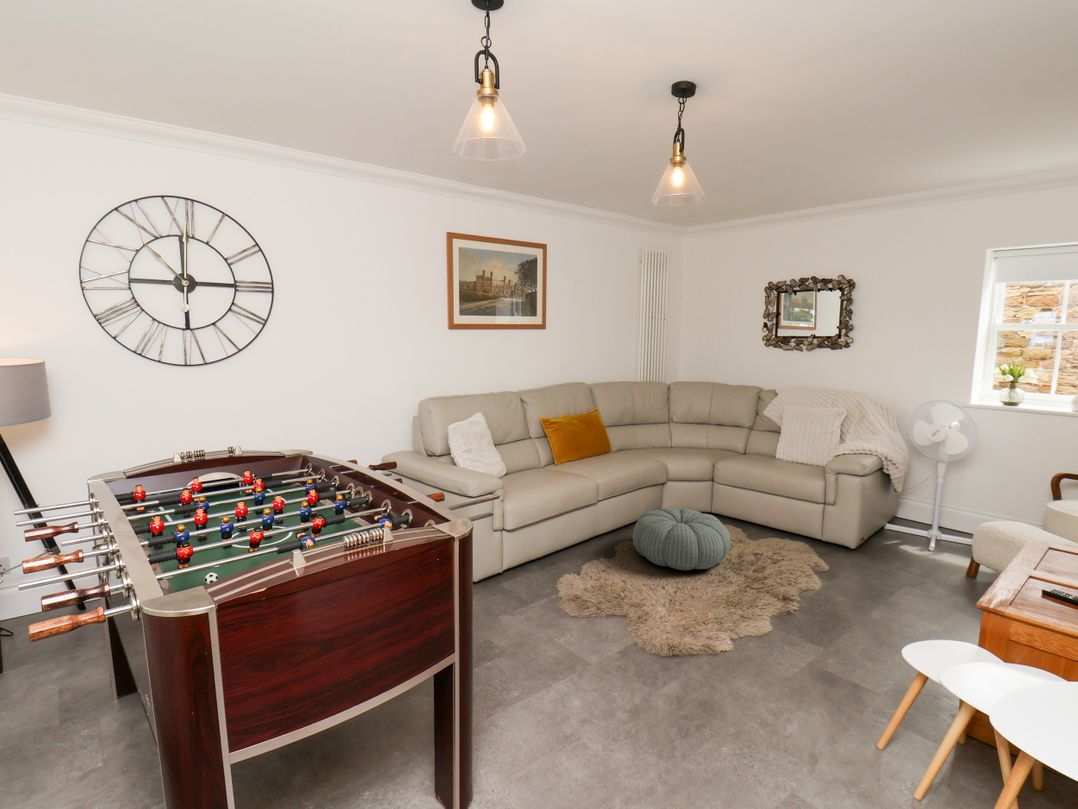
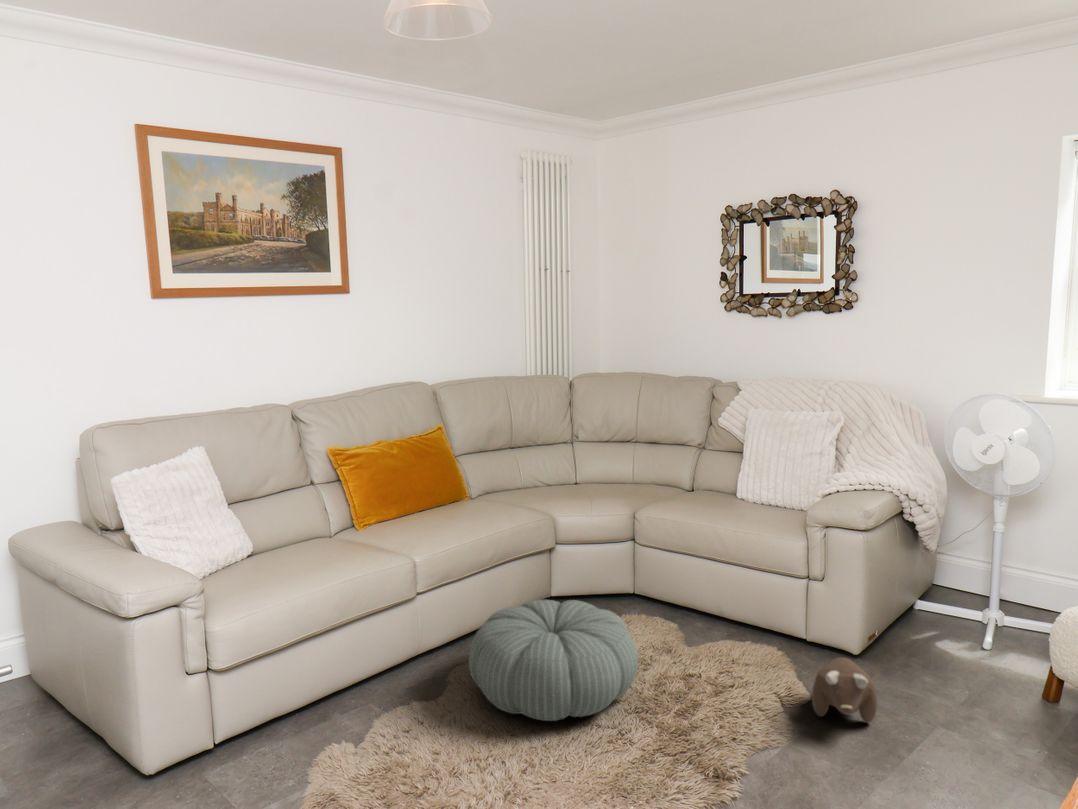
plush toy: none [833,545,873,581] -> present [812,658,877,723]

